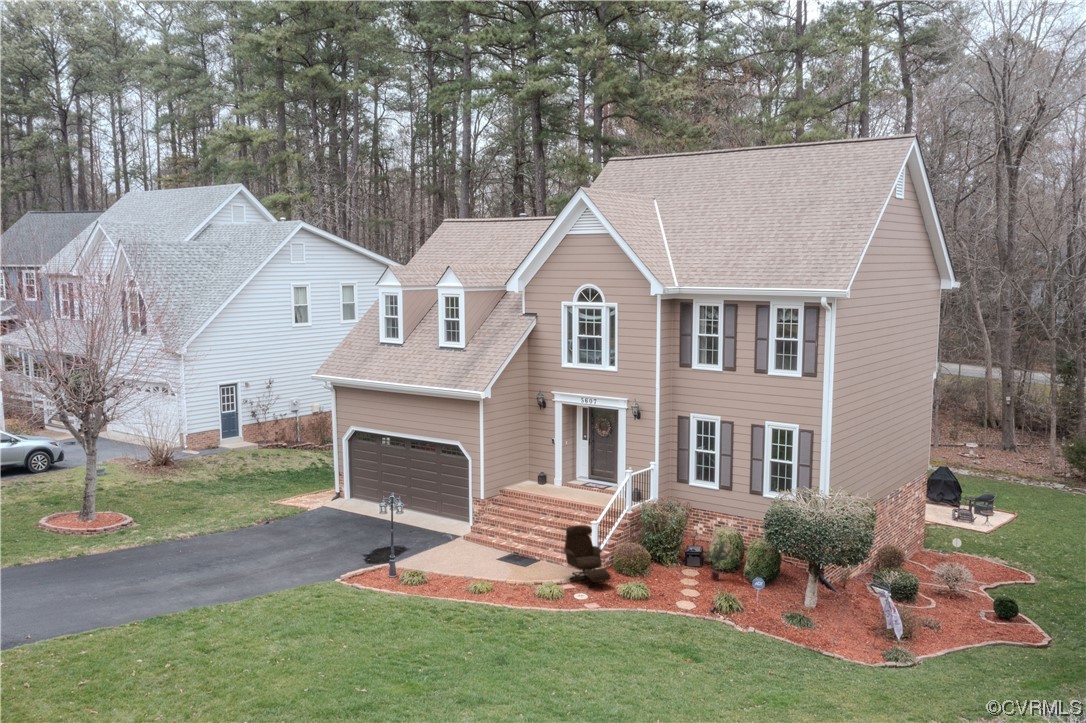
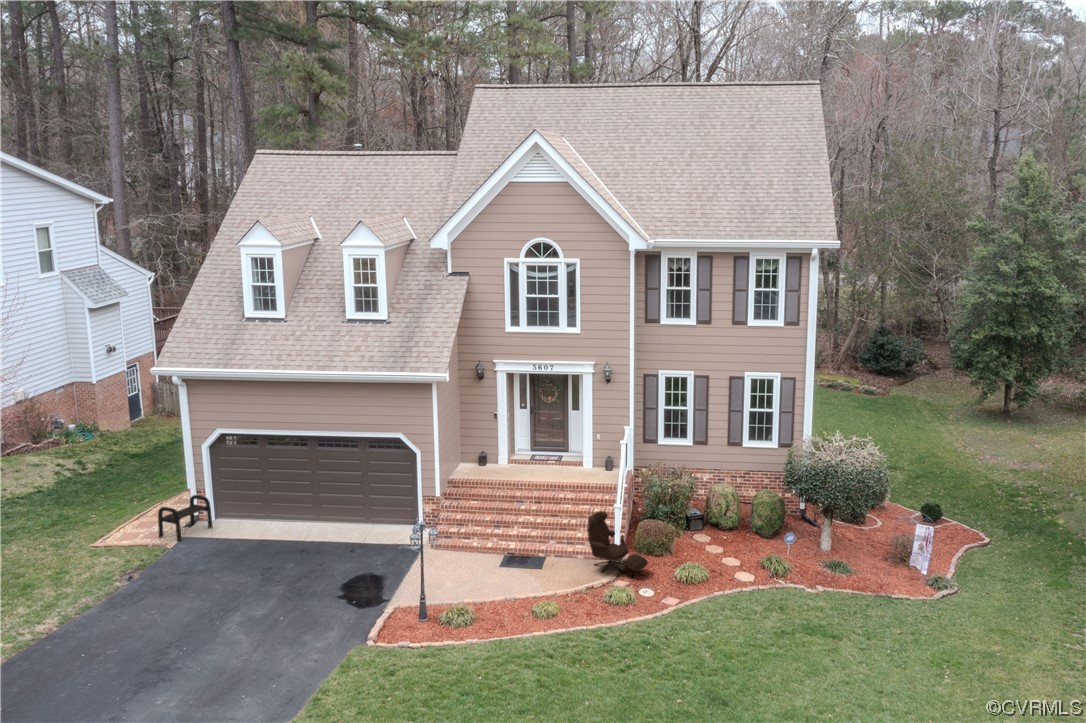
bench: none [304,475,344,504] -> present [158,495,212,541]
potted tree: present [702,542,731,580] -> none [700,499,734,539]

